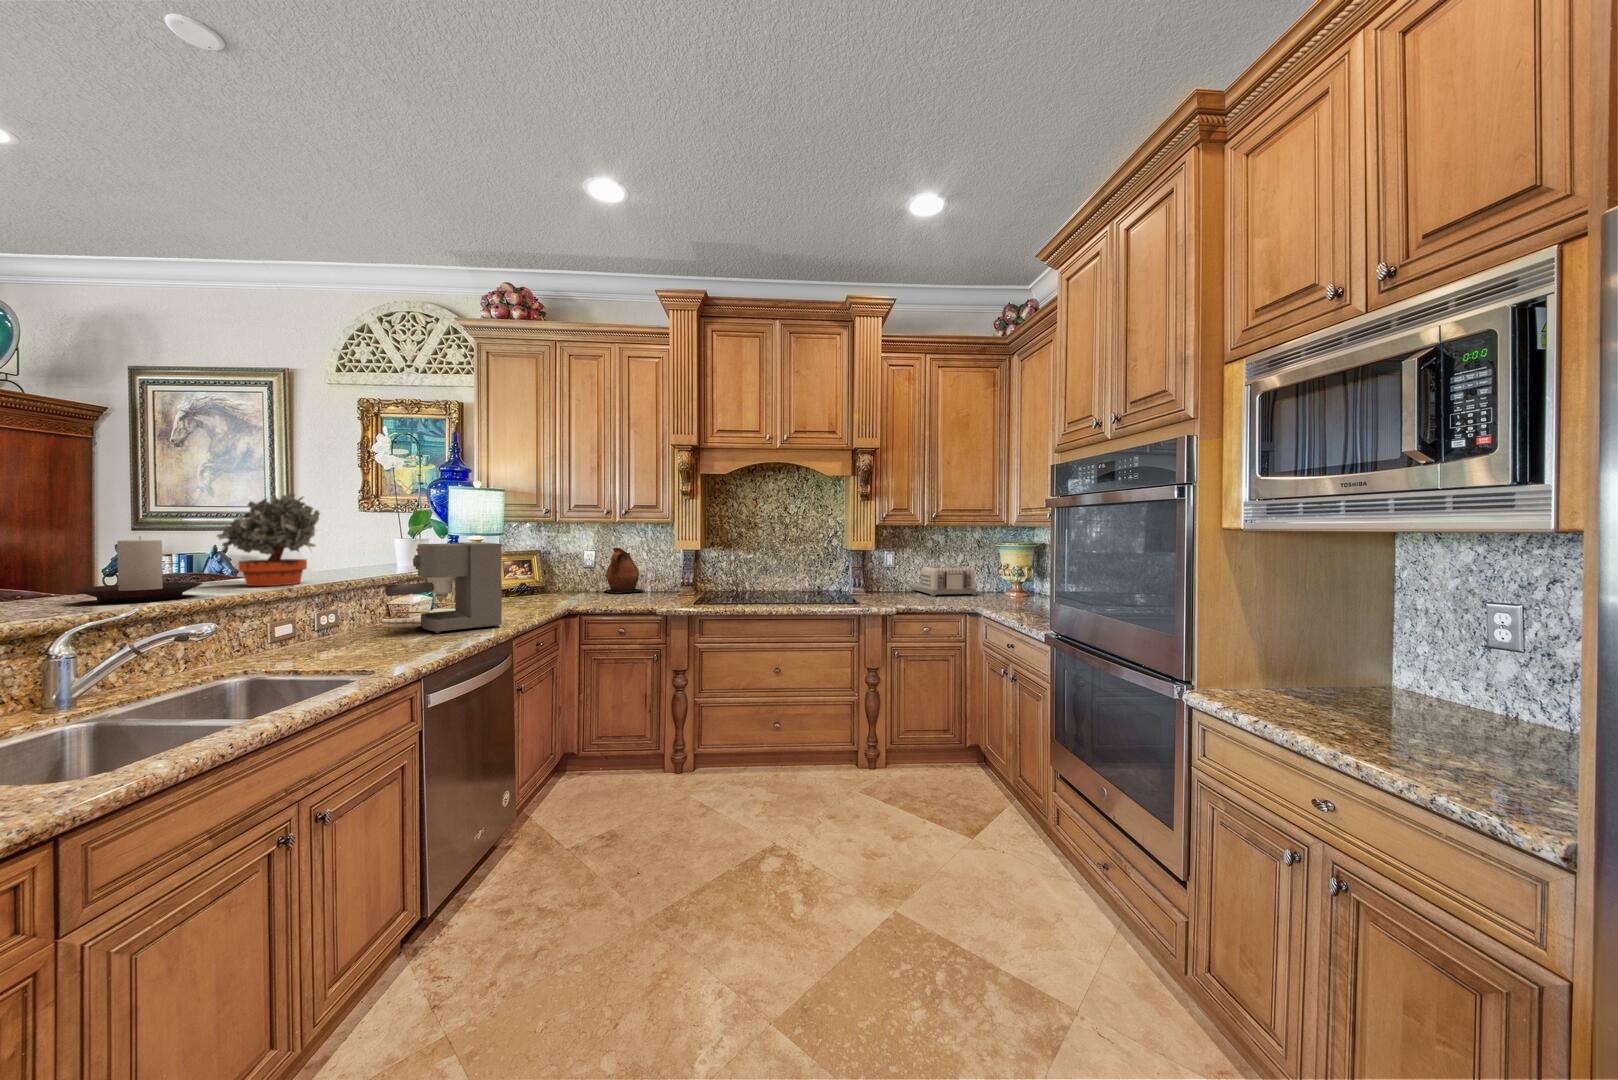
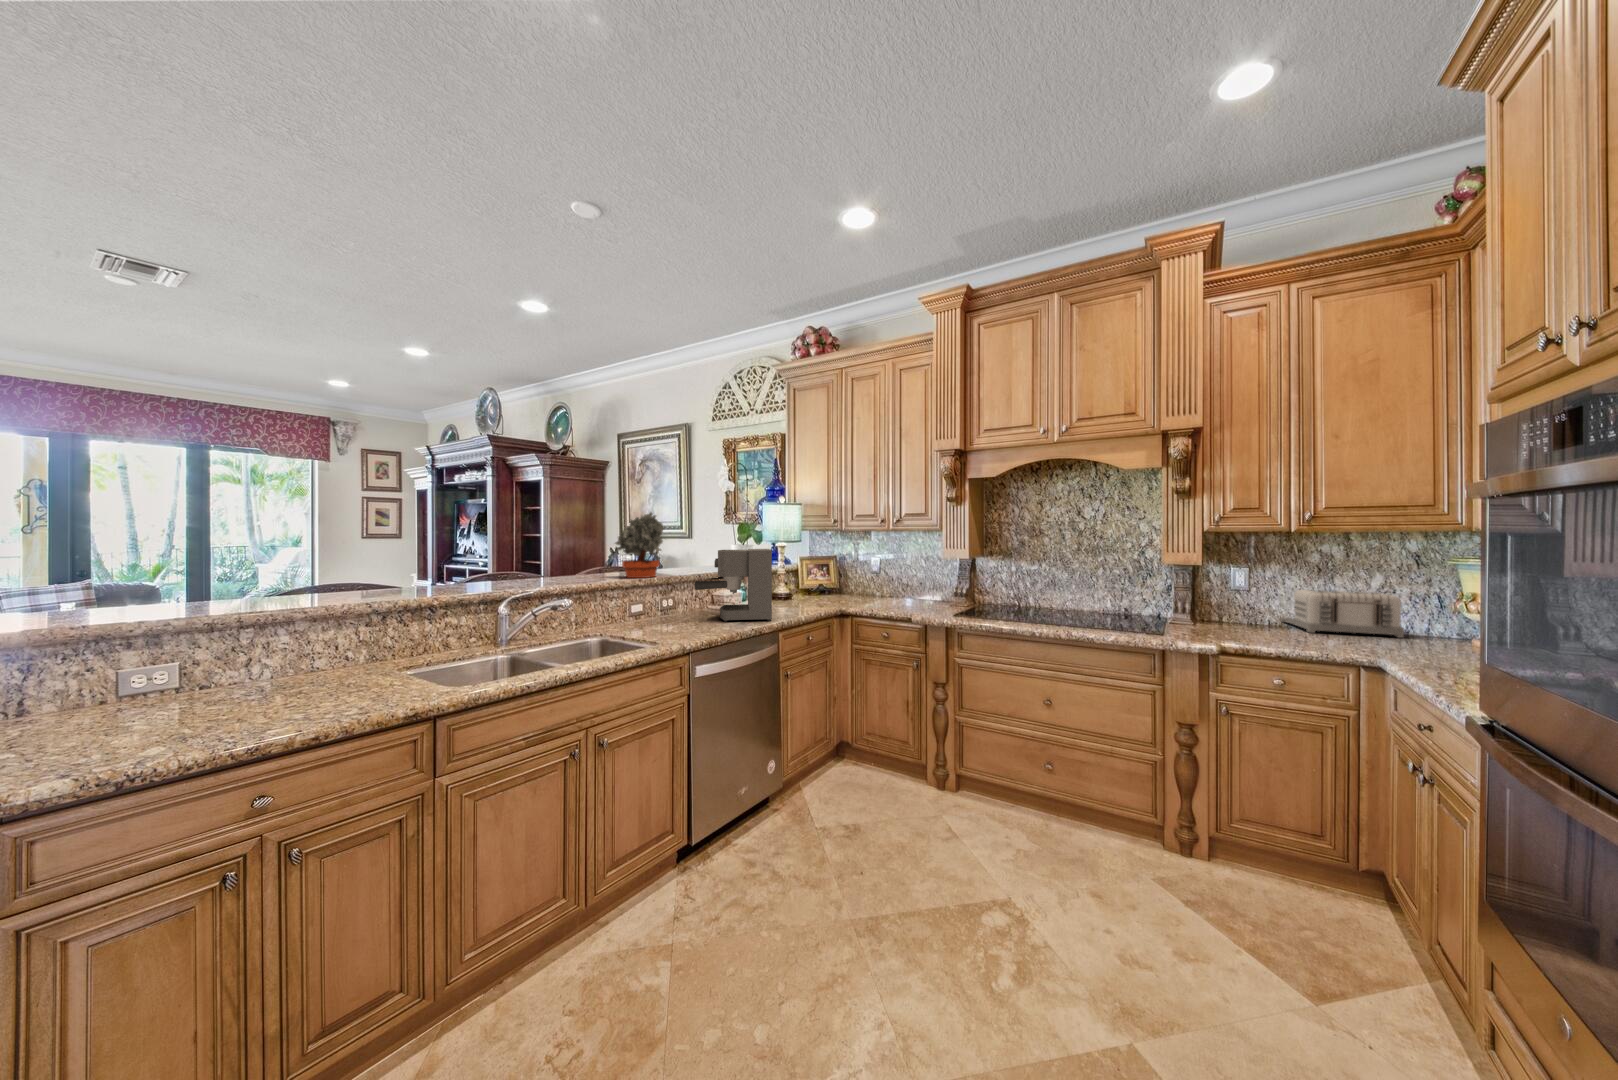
candle holder: present [72,536,202,602] -> none [535,543,594,584]
ceramic pitcher: present [604,548,644,593] -> none [888,555,927,600]

